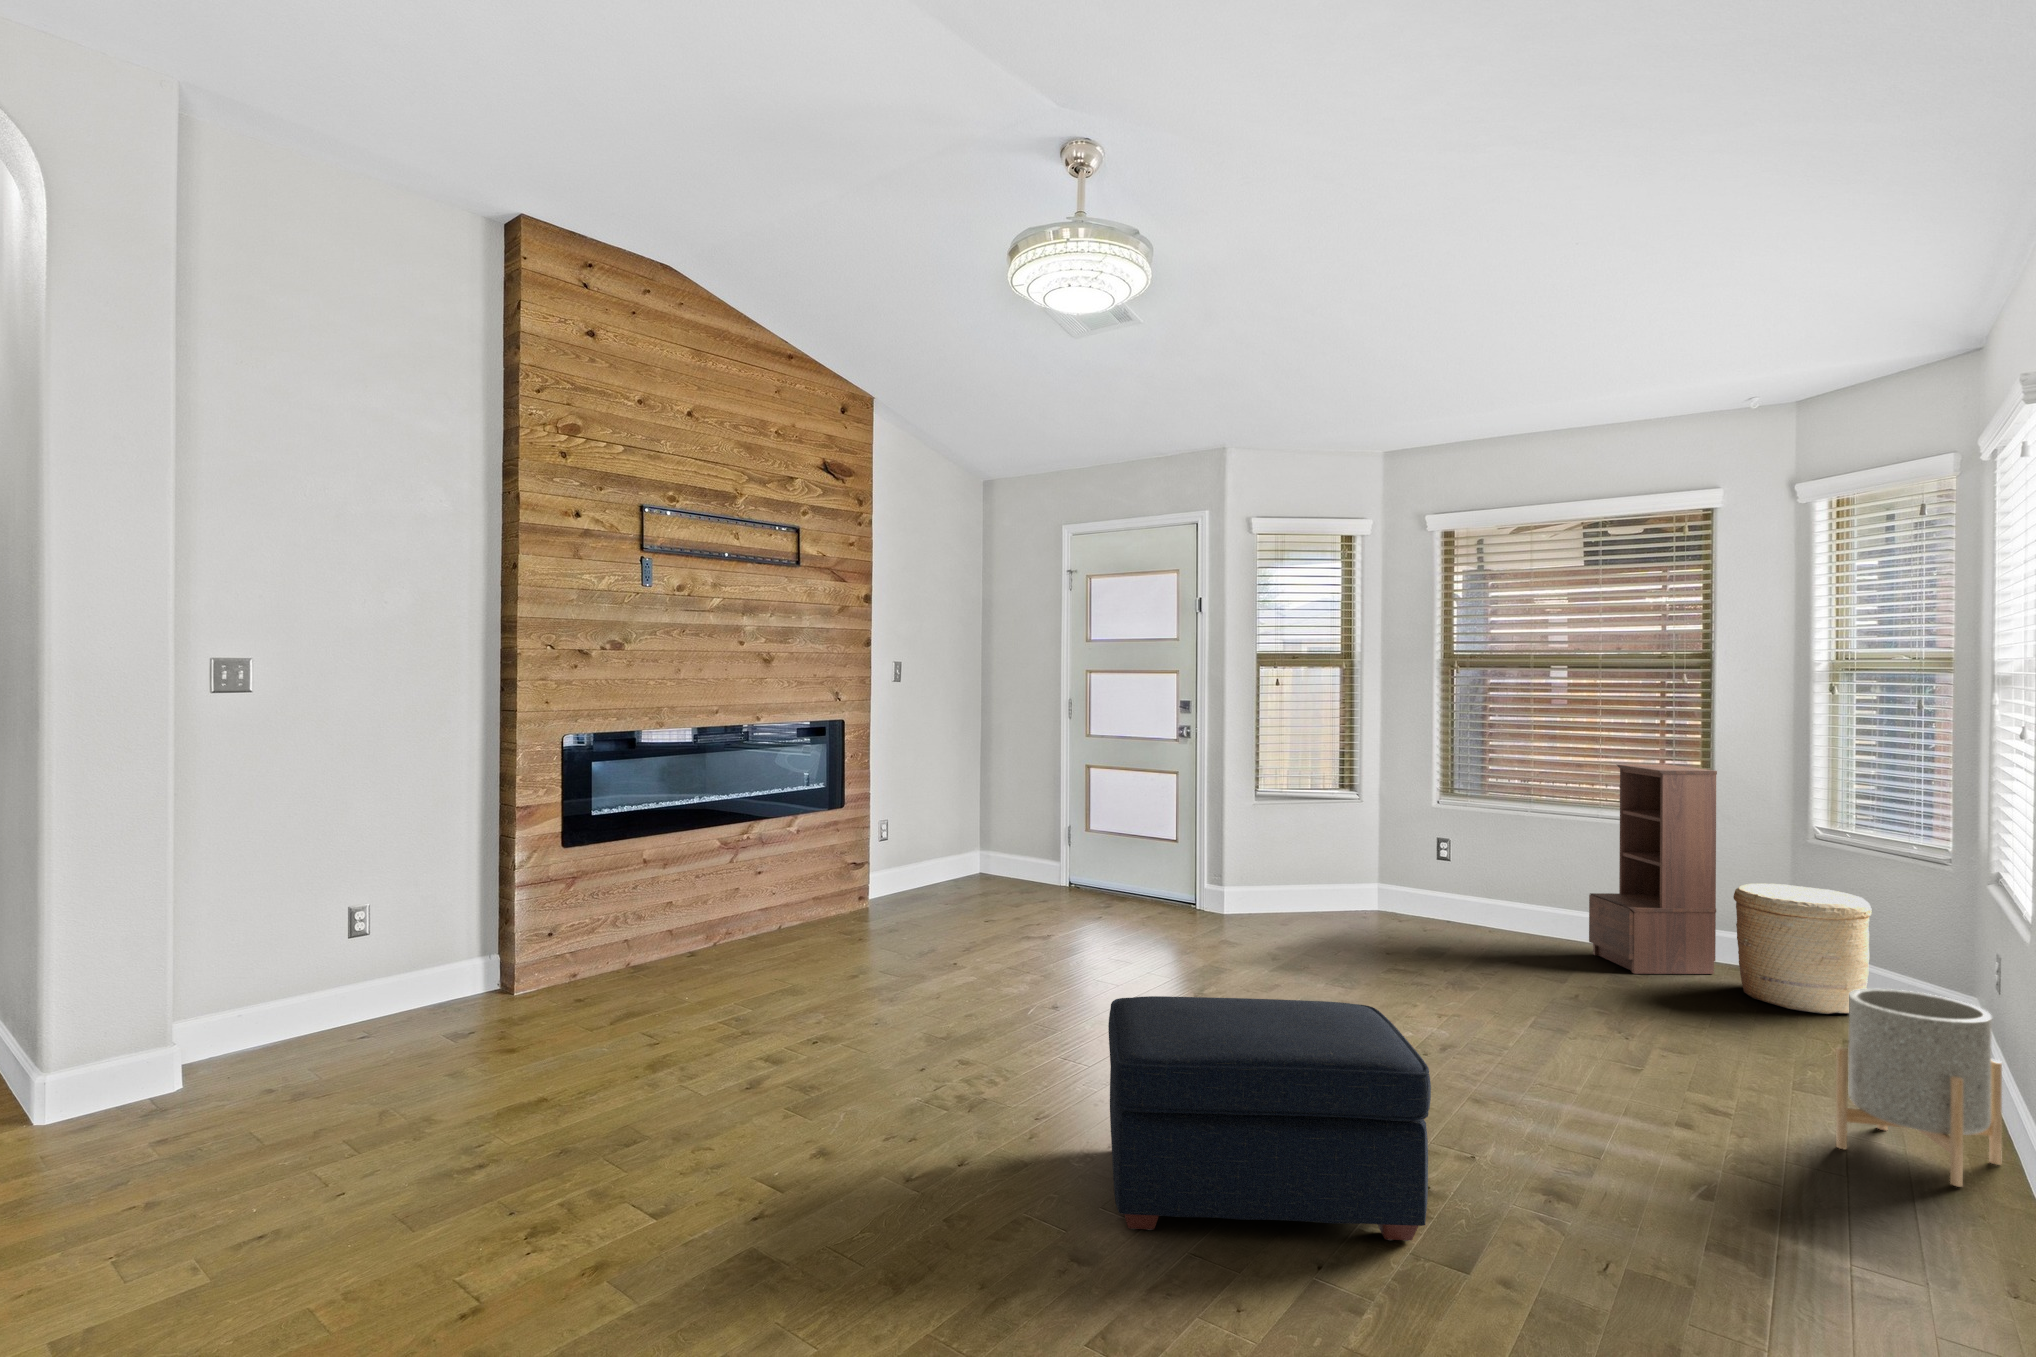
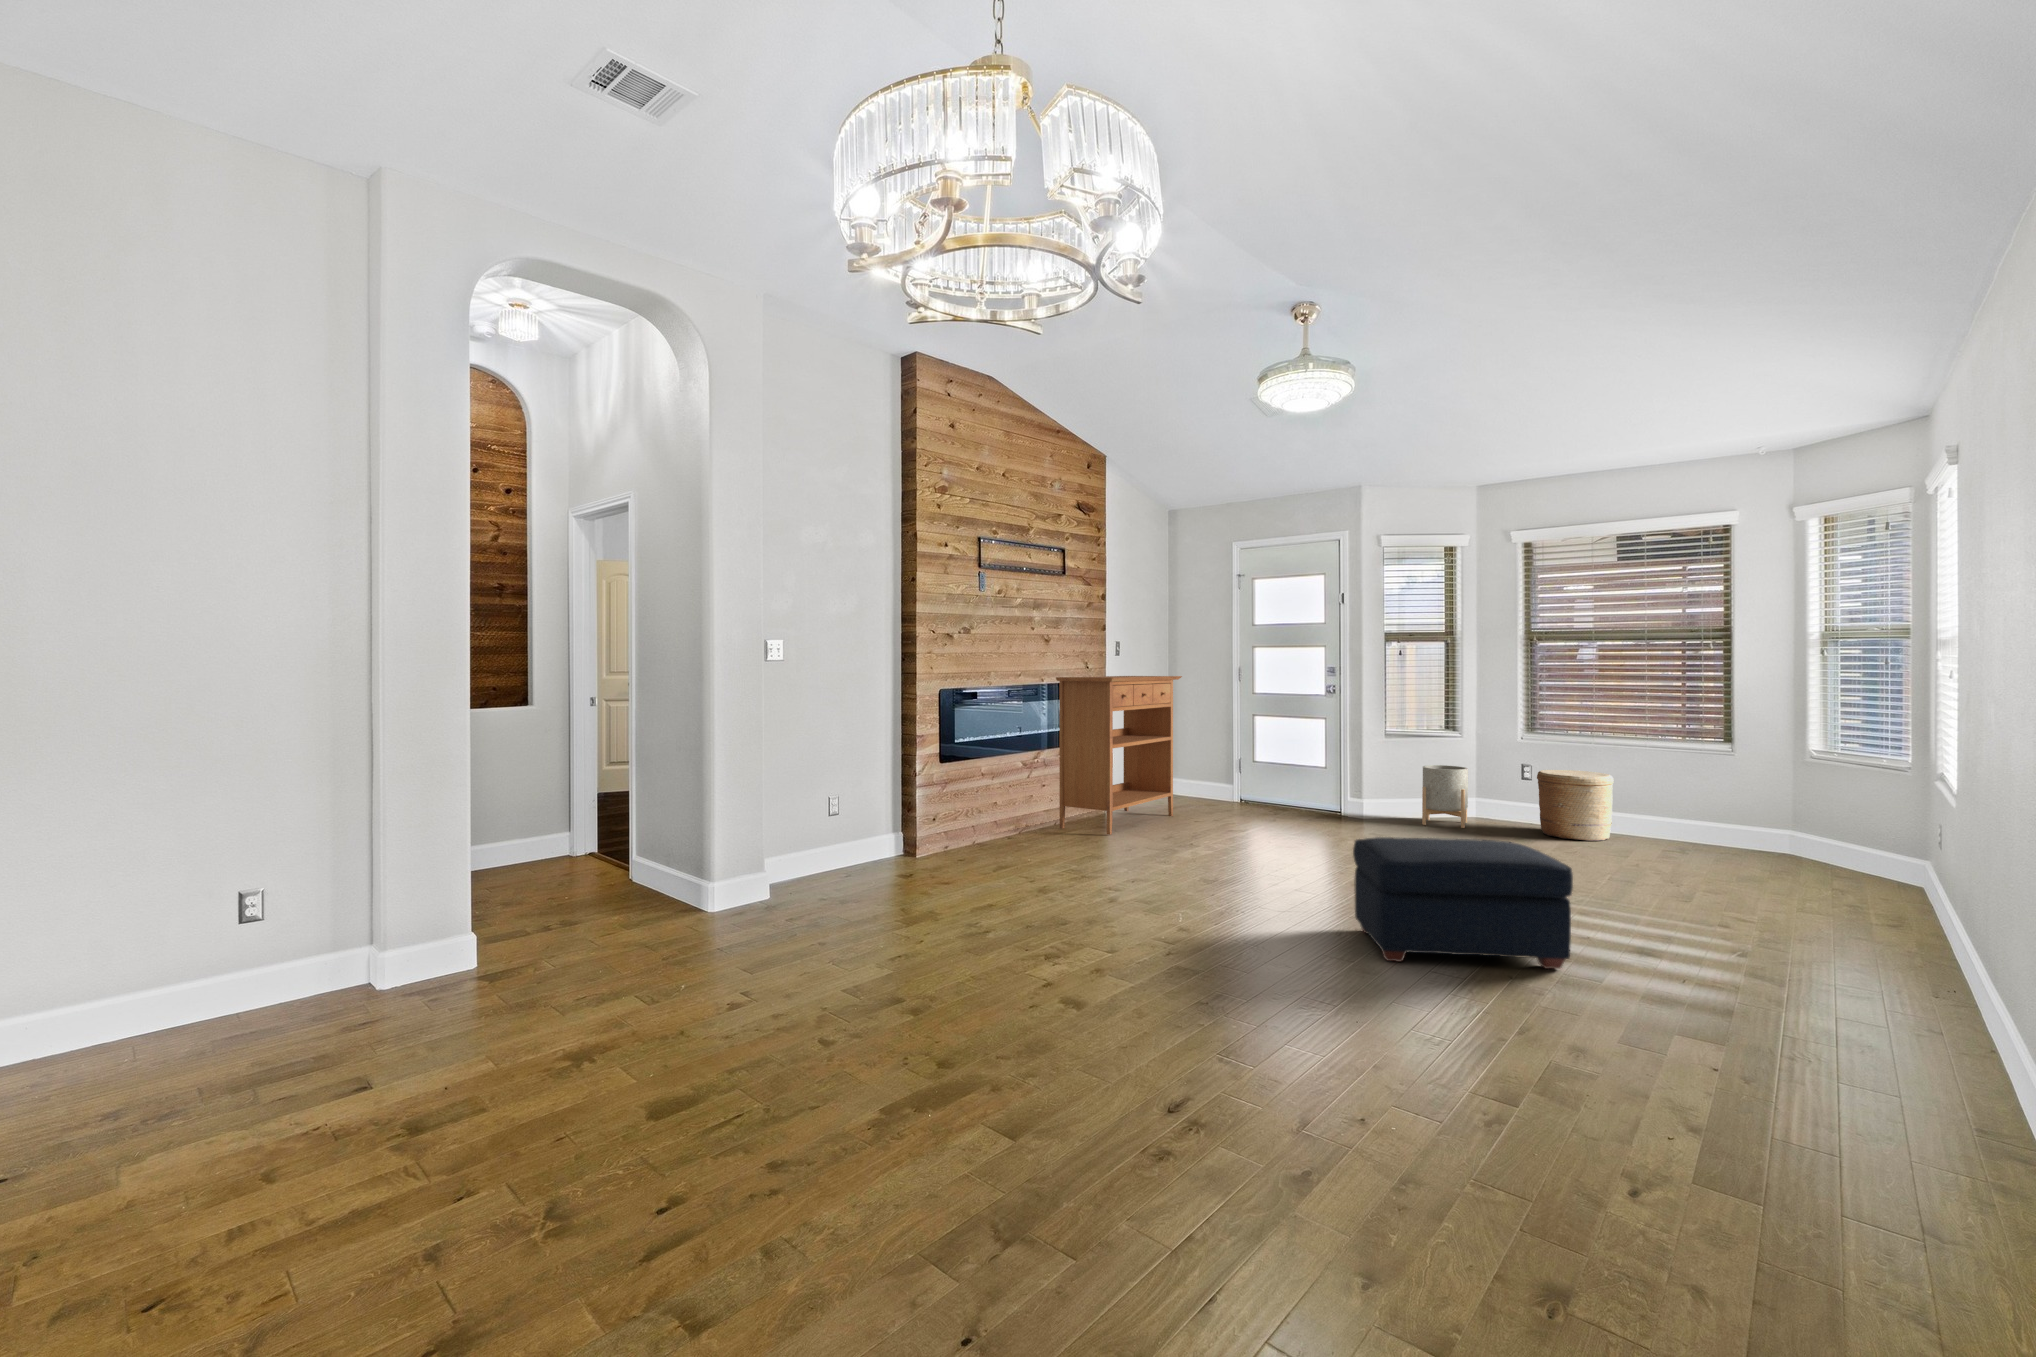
console table: none [775,710,978,949] -> present [1056,676,1182,835]
bookshelf: present [1589,764,1717,974] -> none [1638,708,1736,854]
woven basket: present [1733,884,1872,1014] -> present [1537,770,1614,841]
planter: present [1836,989,2002,1187] -> present [1422,765,1468,828]

